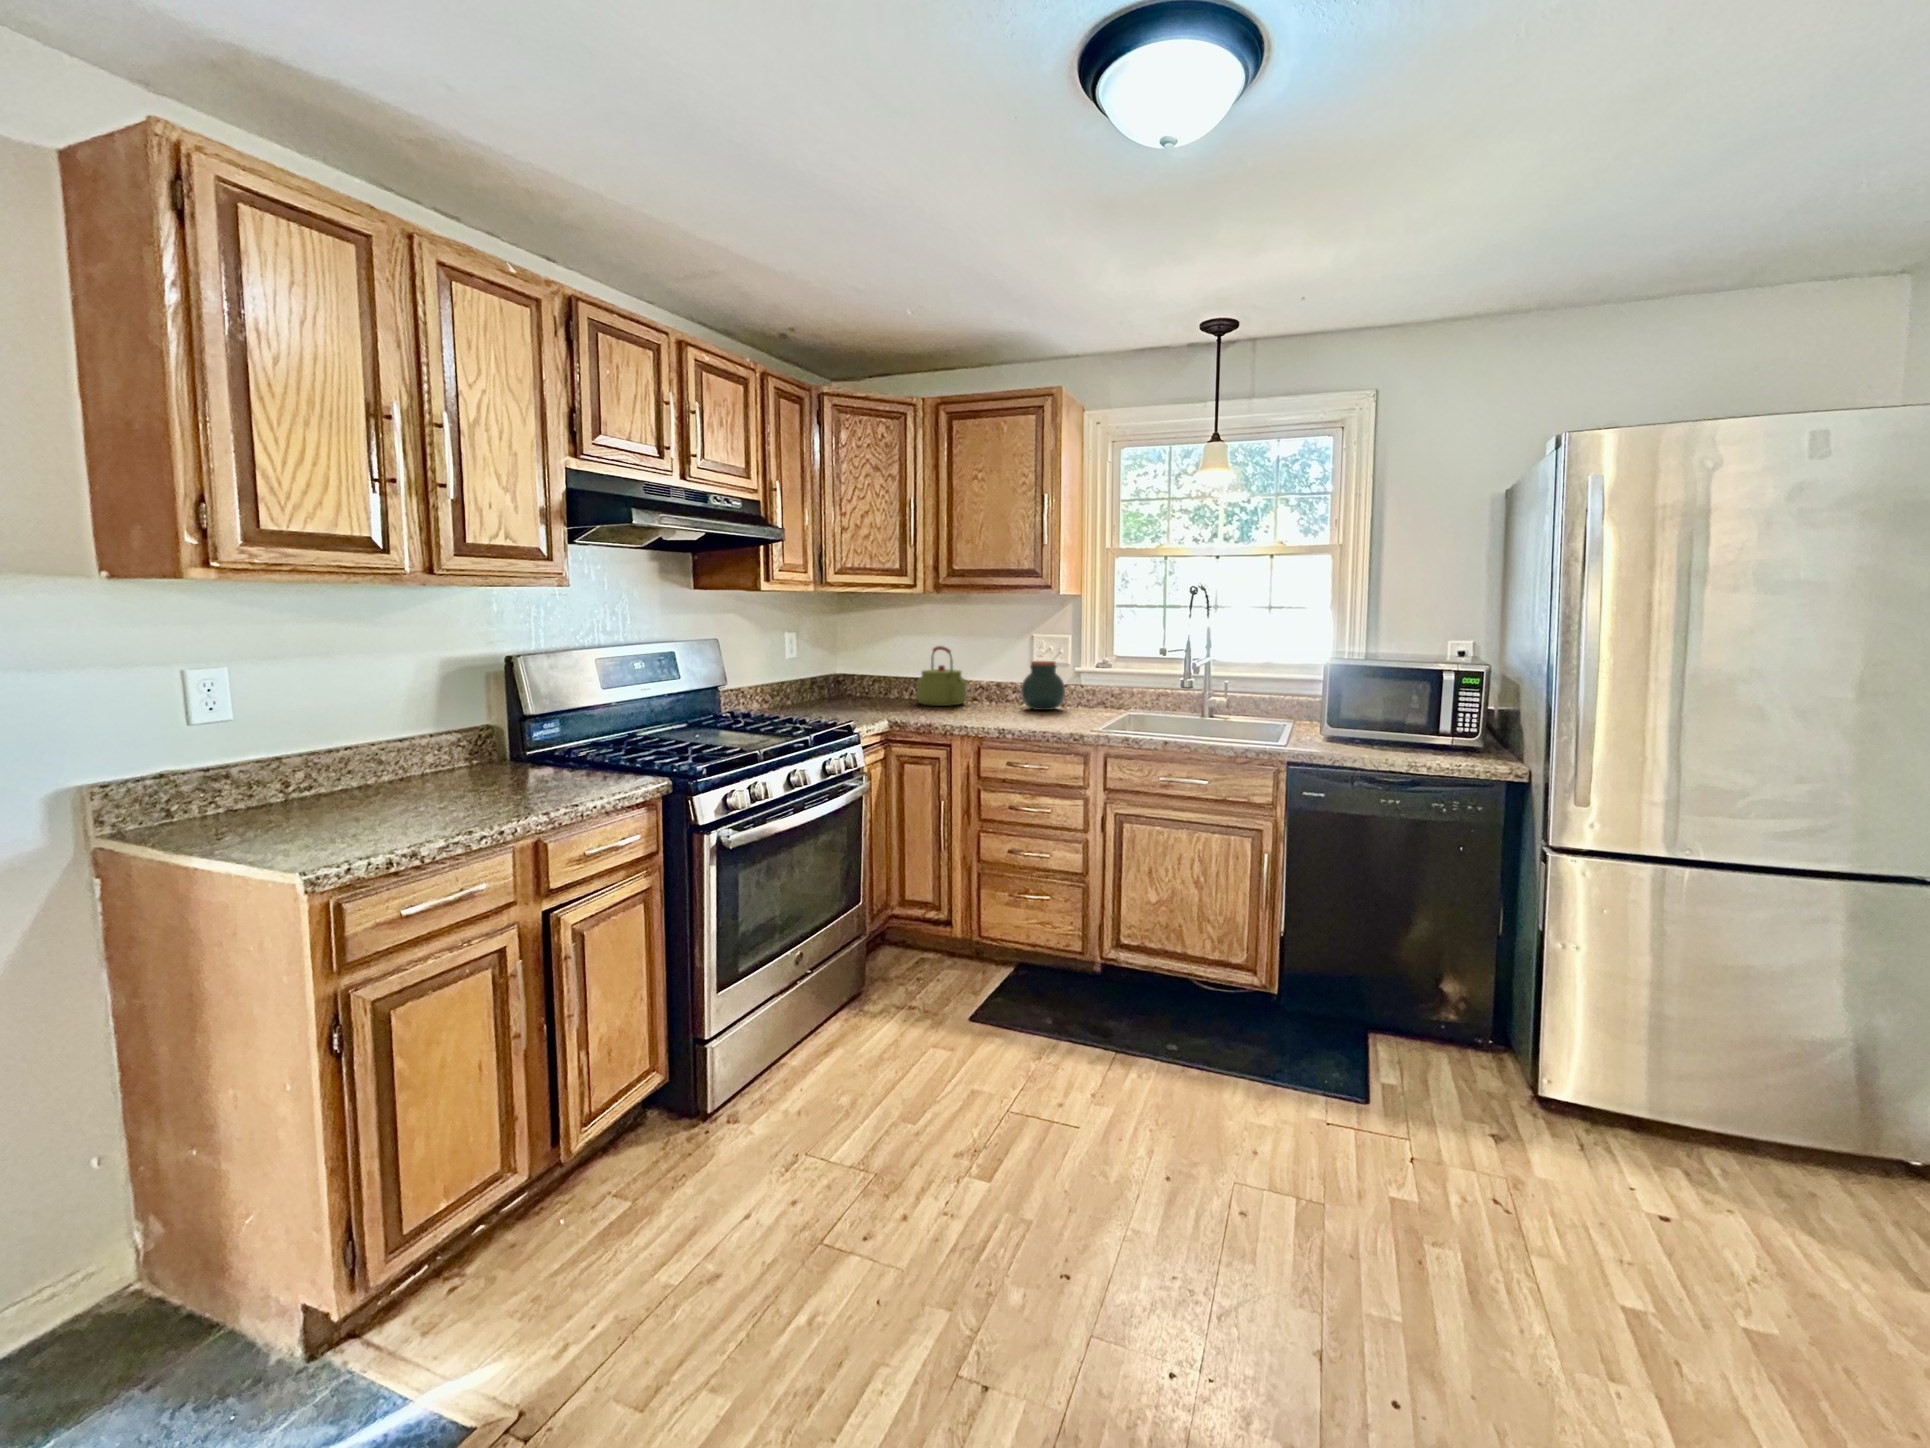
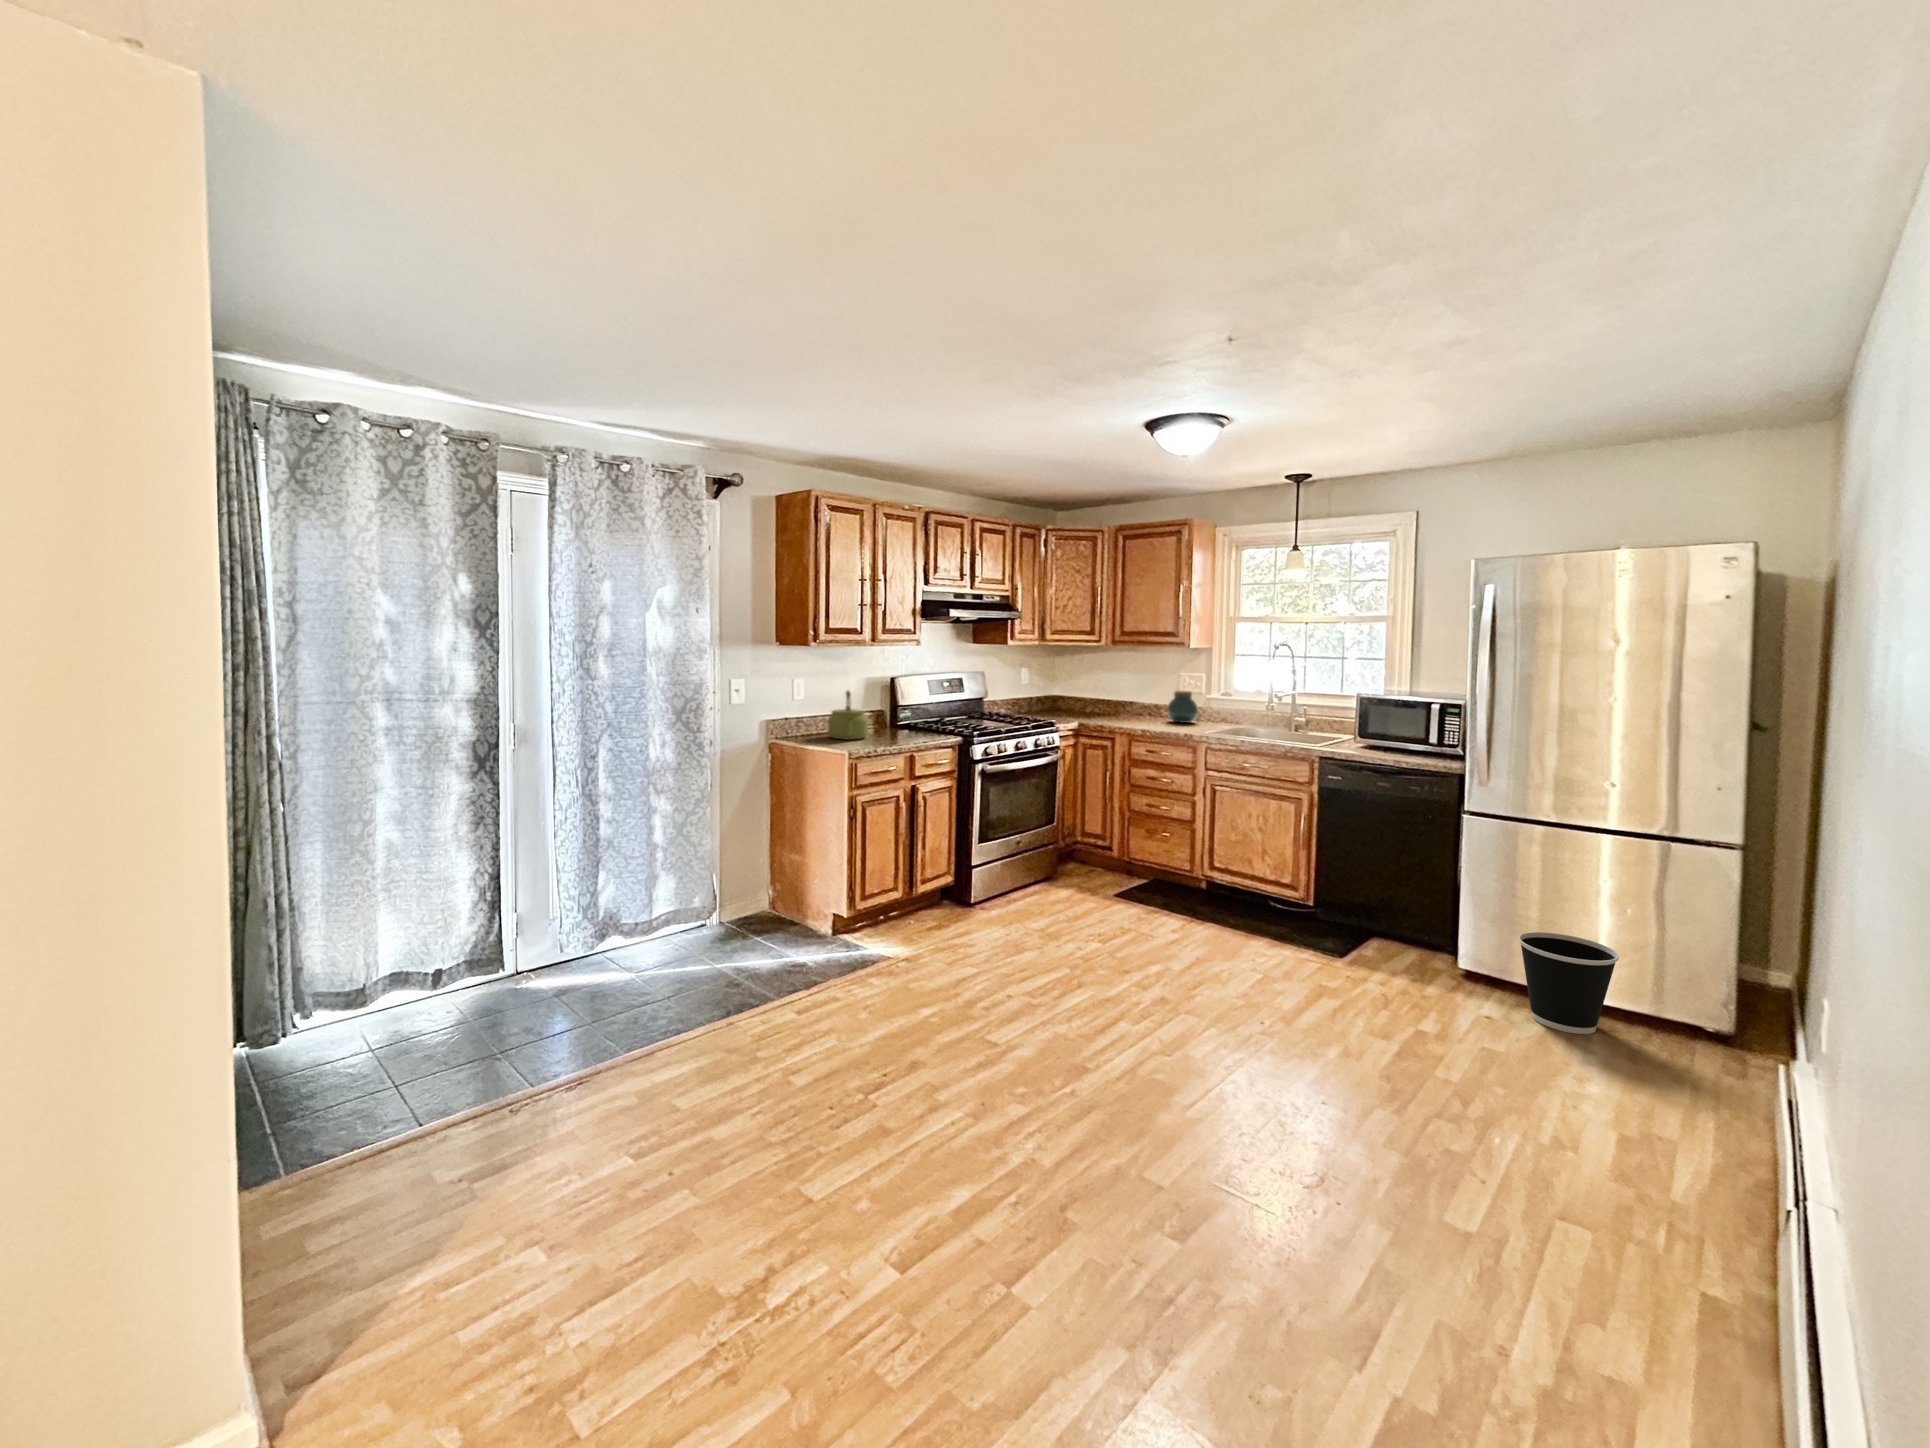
kettle: present [917,646,966,706] -> present [828,691,868,740]
wastebasket: none [1683,1044,1862,1234] -> present [1518,932,1619,1034]

